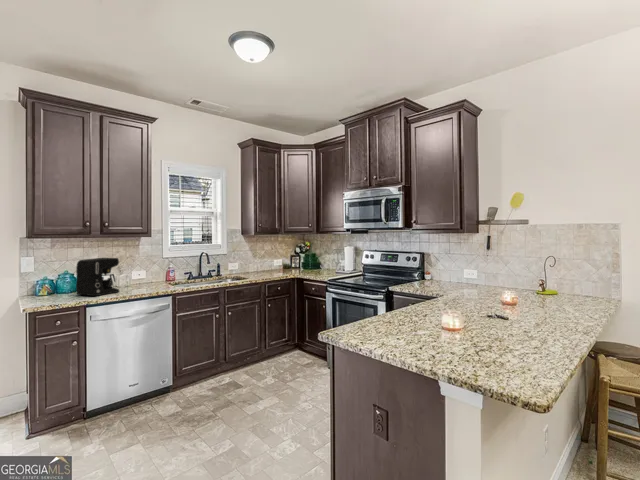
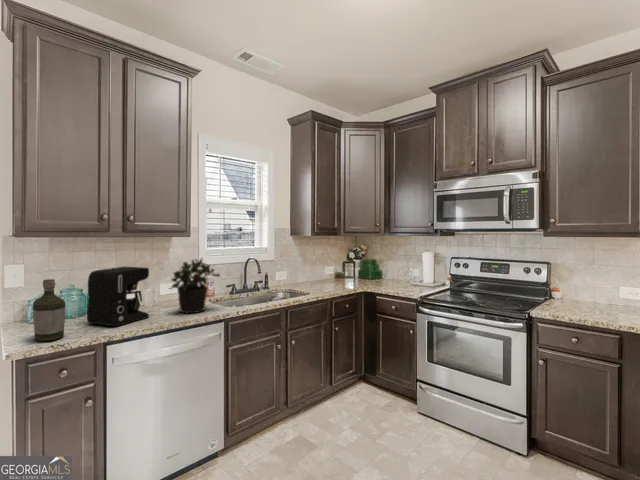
potted plant: none [134,251,171,290] -> present [171,259,220,313]
bottle: none [40,264,60,303] -> present [33,279,66,341]

